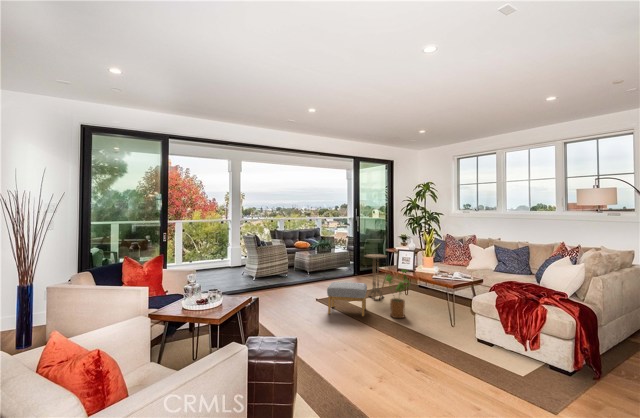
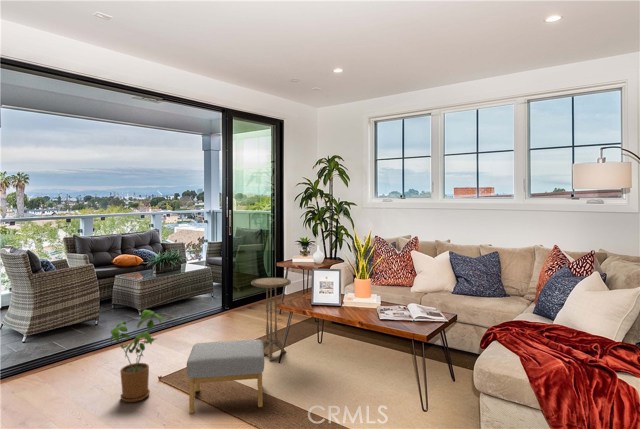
house plant: present [386,269,410,318] -> present [111,310,162,402]

